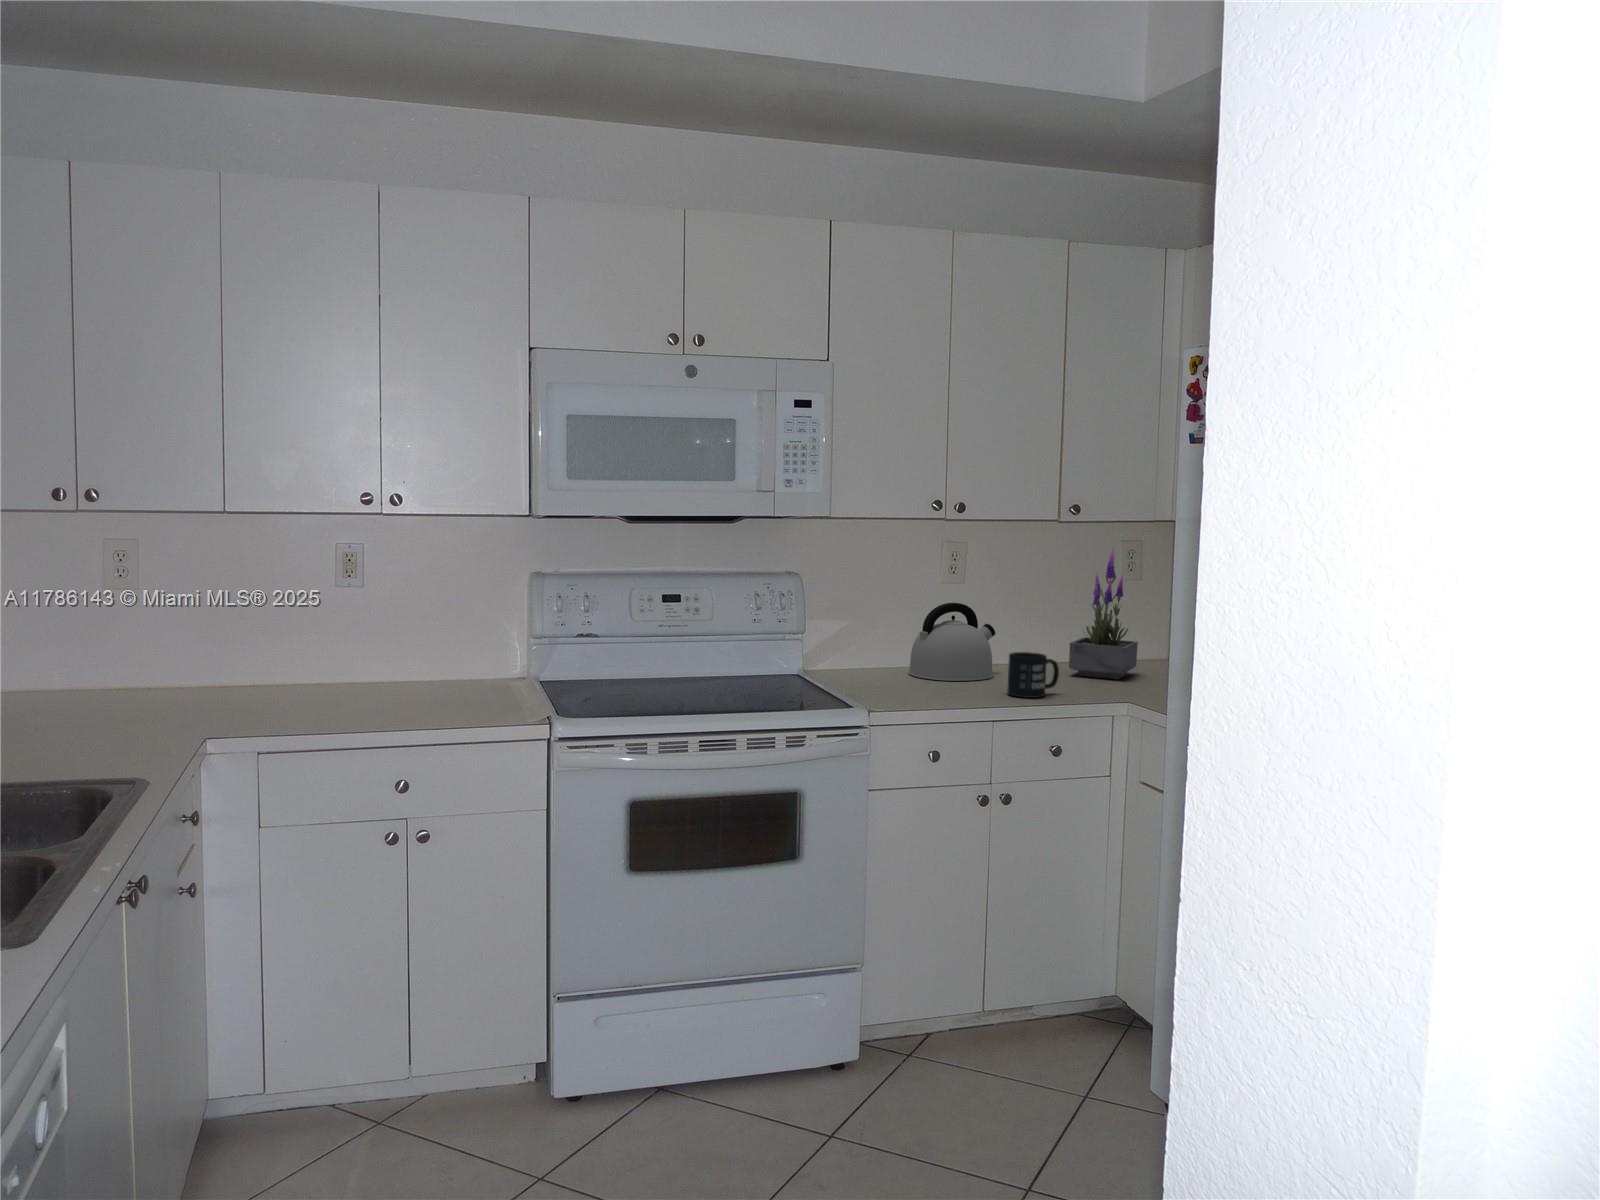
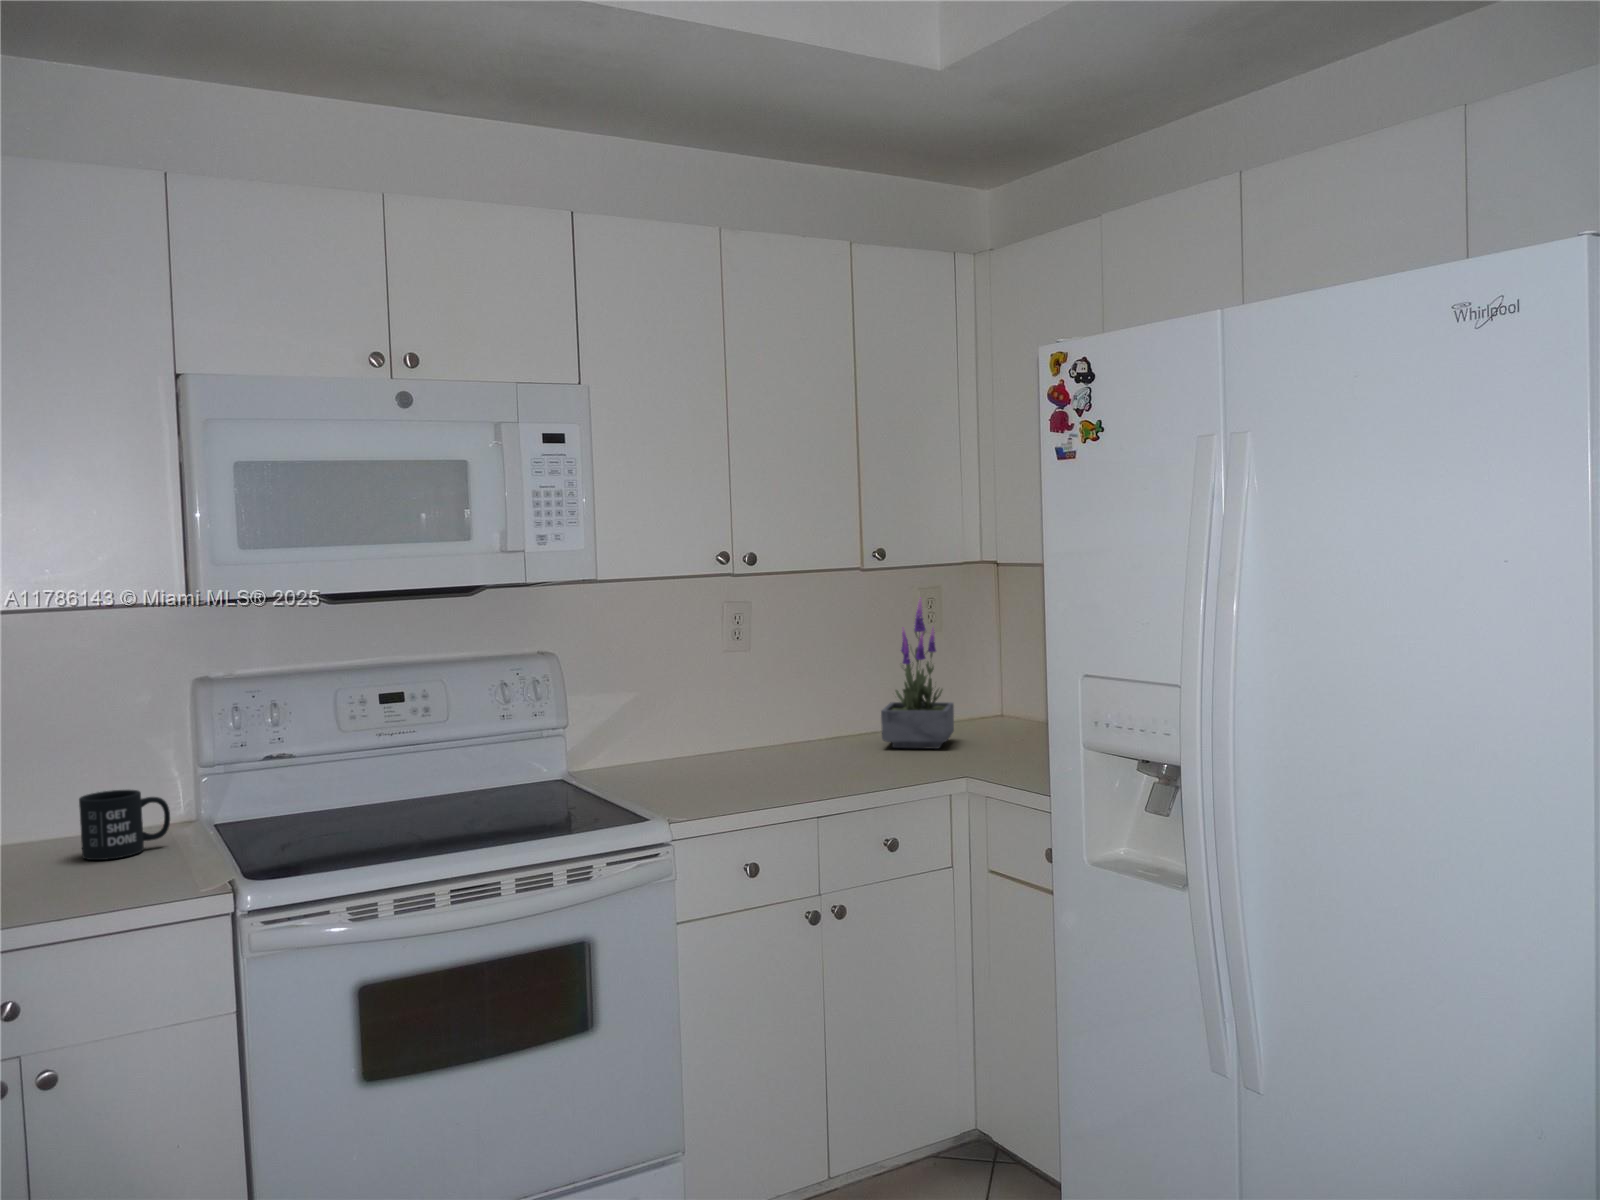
kettle: present [908,603,995,681] -> none [696,674,798,770]
mug: present [1008,652,1059,698] -> present [79,790,170,860]

